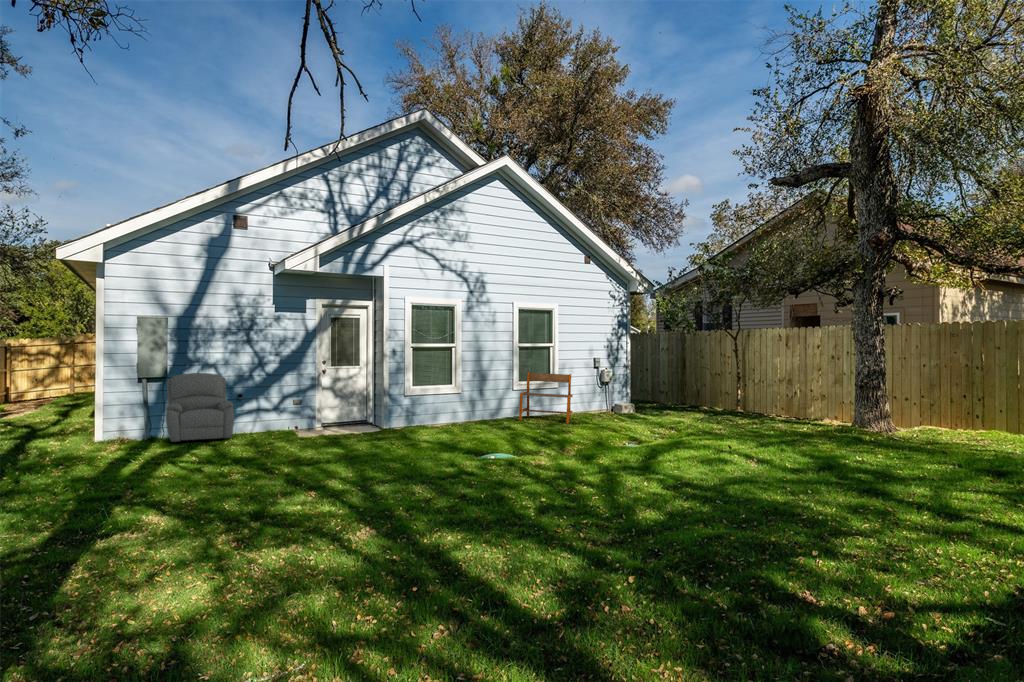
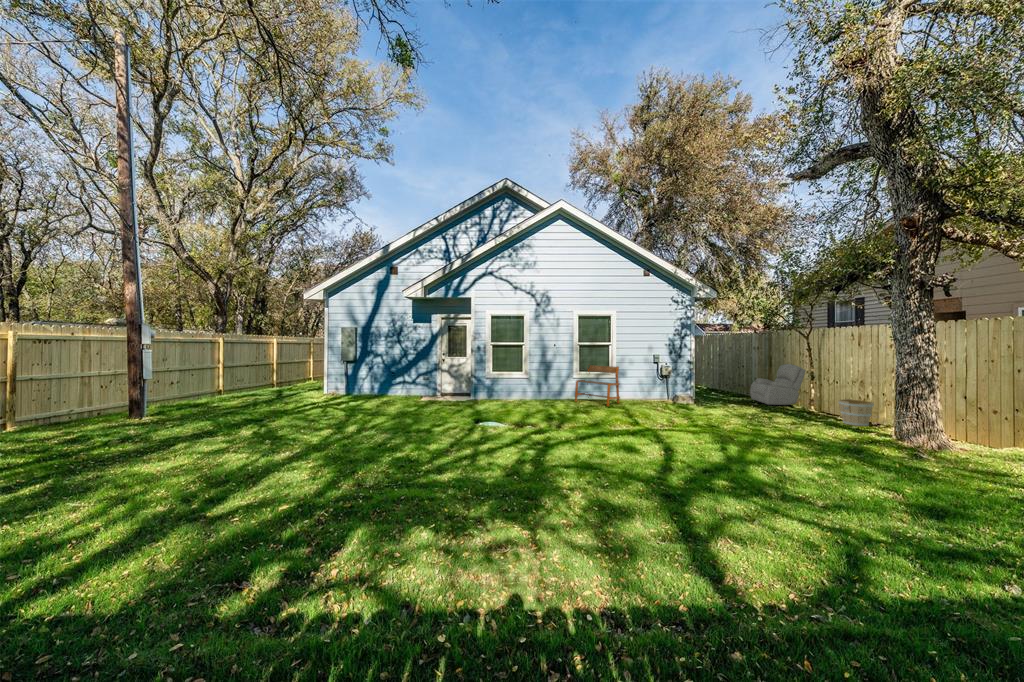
chair: present [166,373,234,443] -> present [750,364,806,405]
wooden bucket: none [774,400,803,425] -> present [838,399,874,426]

